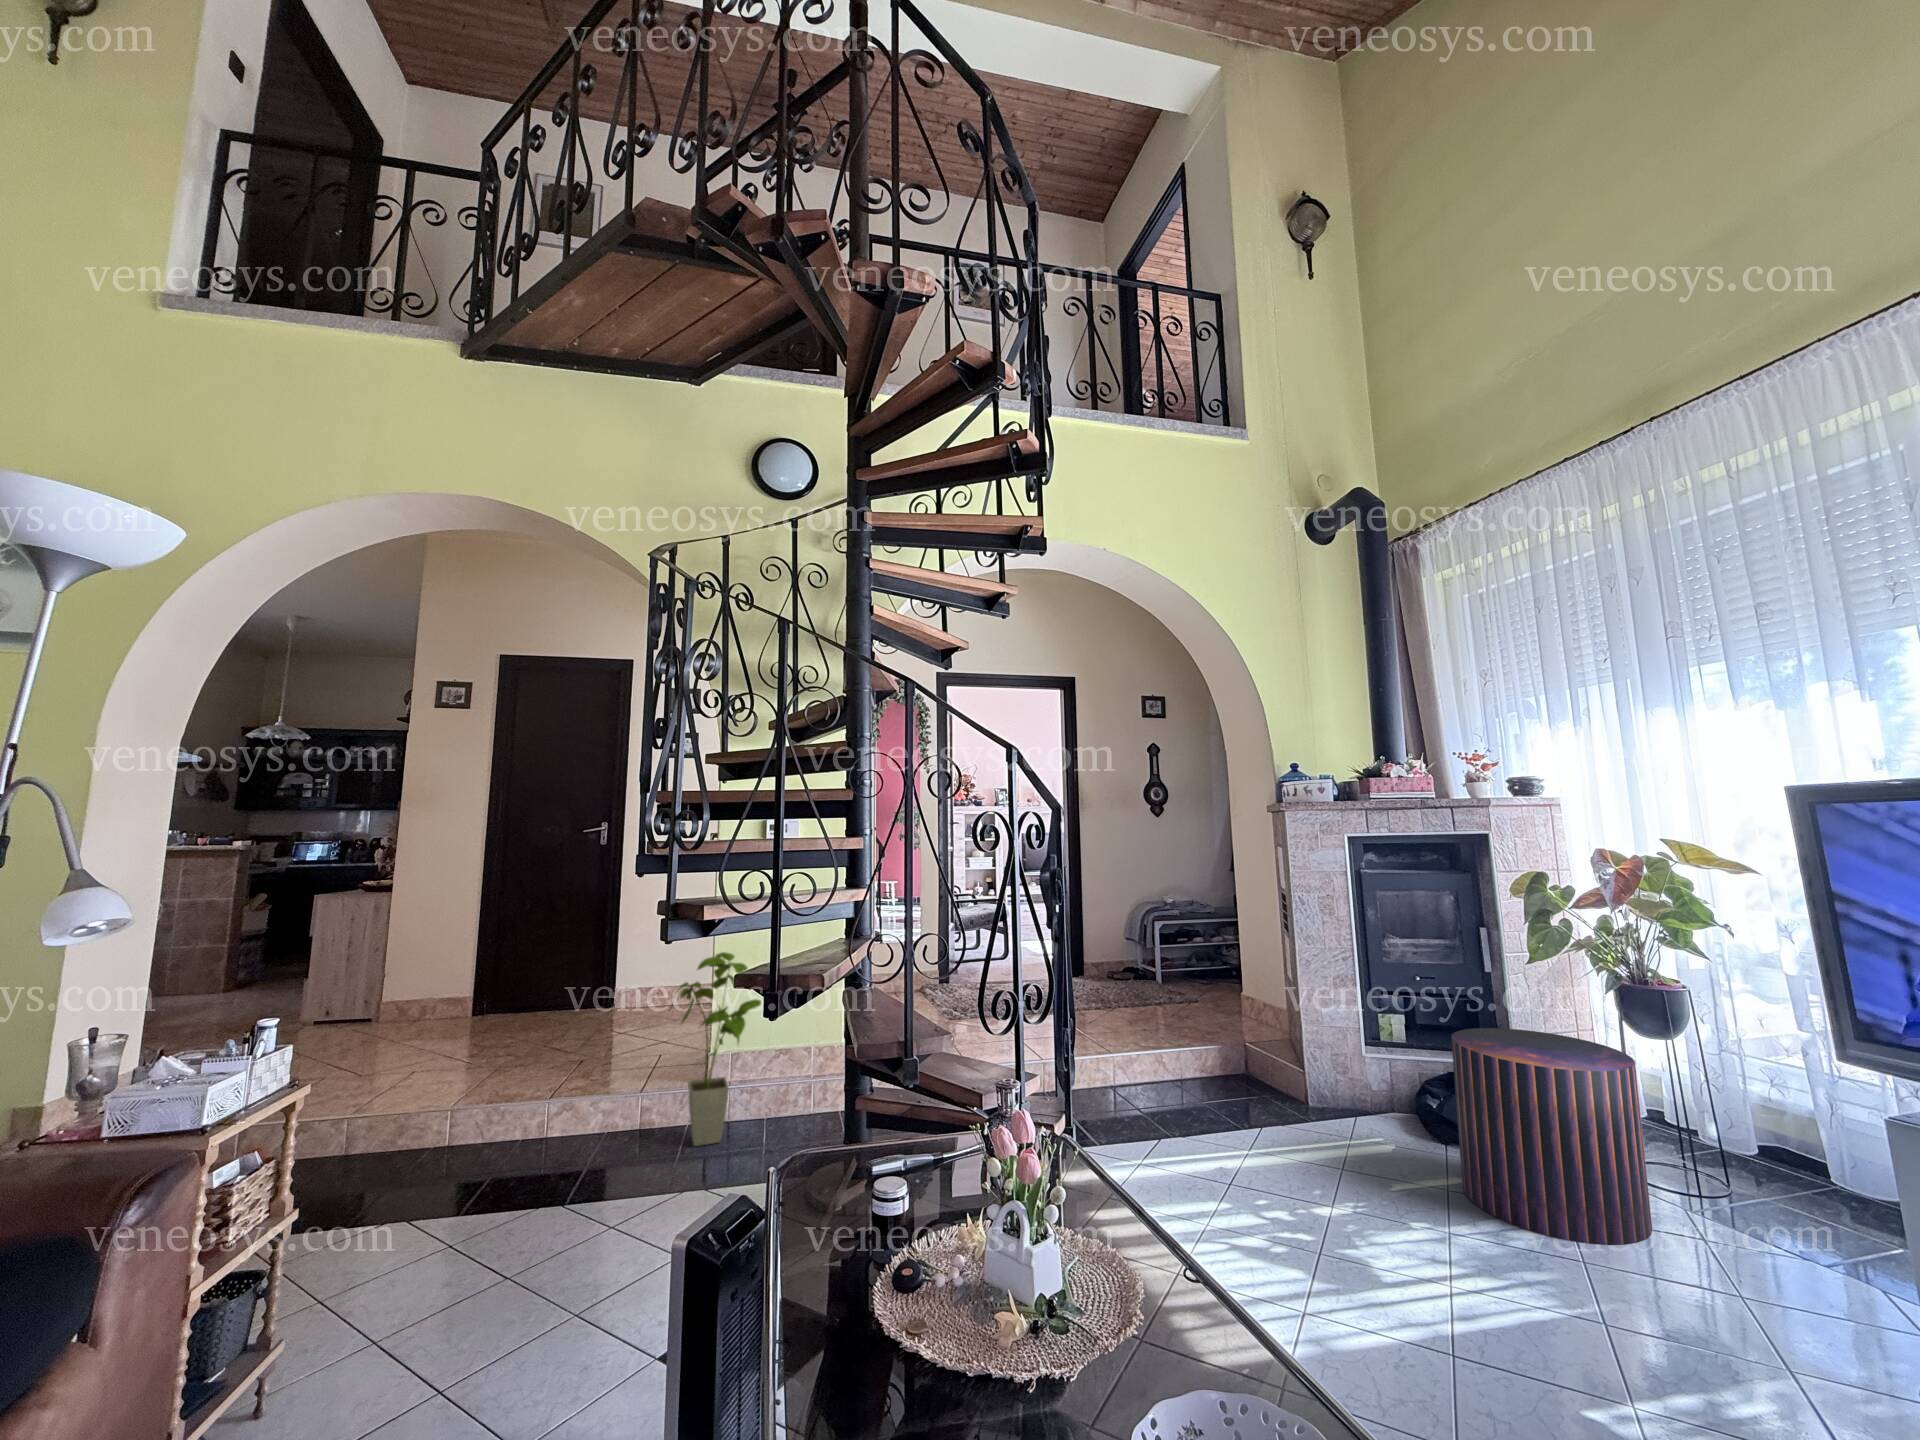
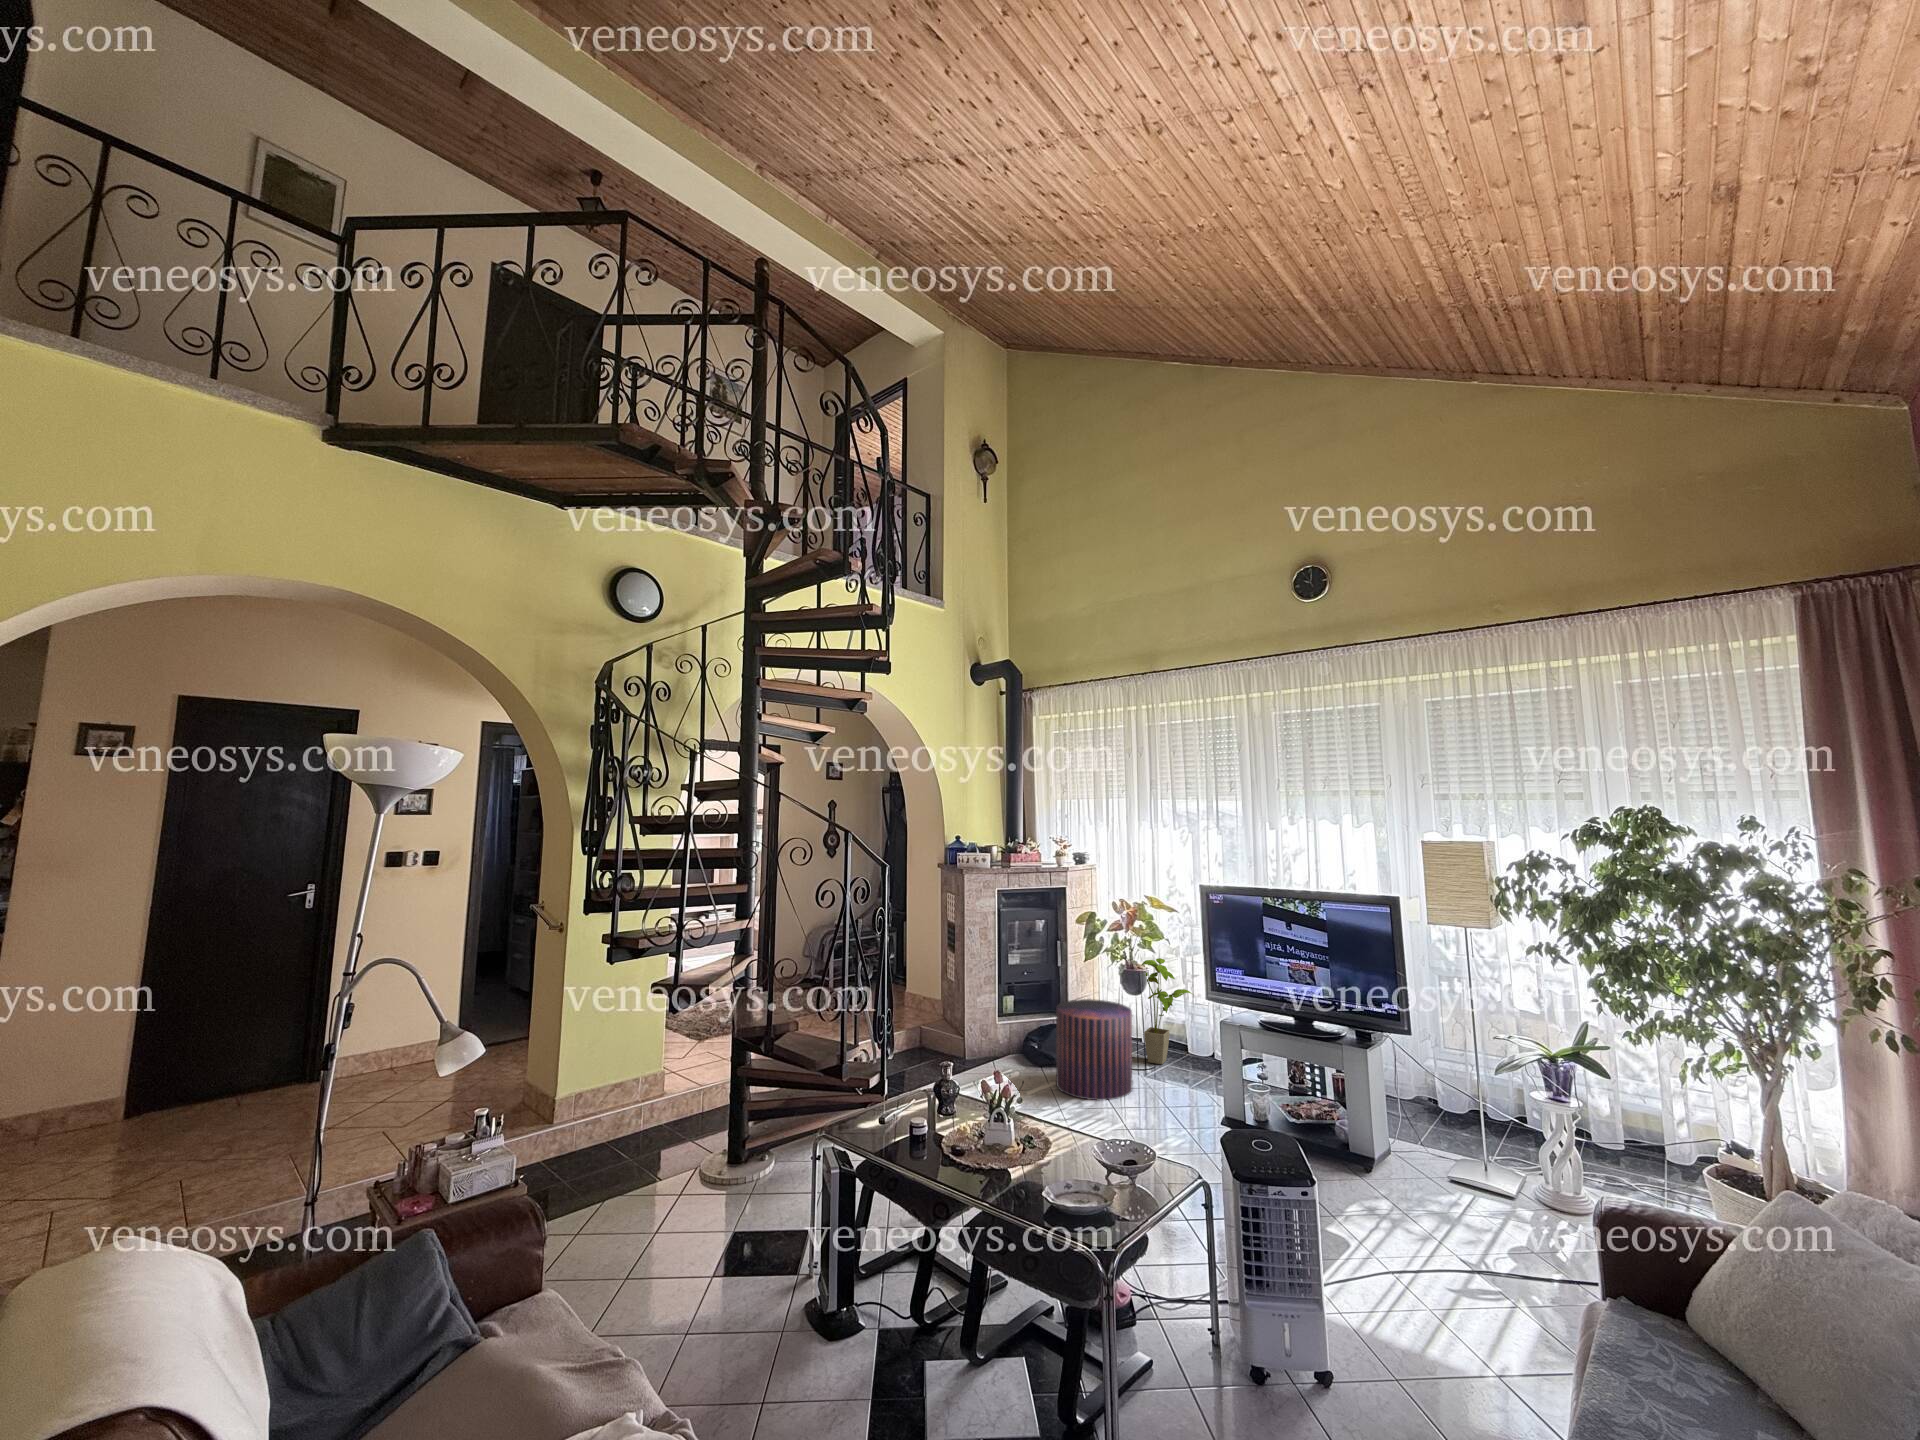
house plant: present [677,952,761,1146] -> present [1141,958,1192,1064]

